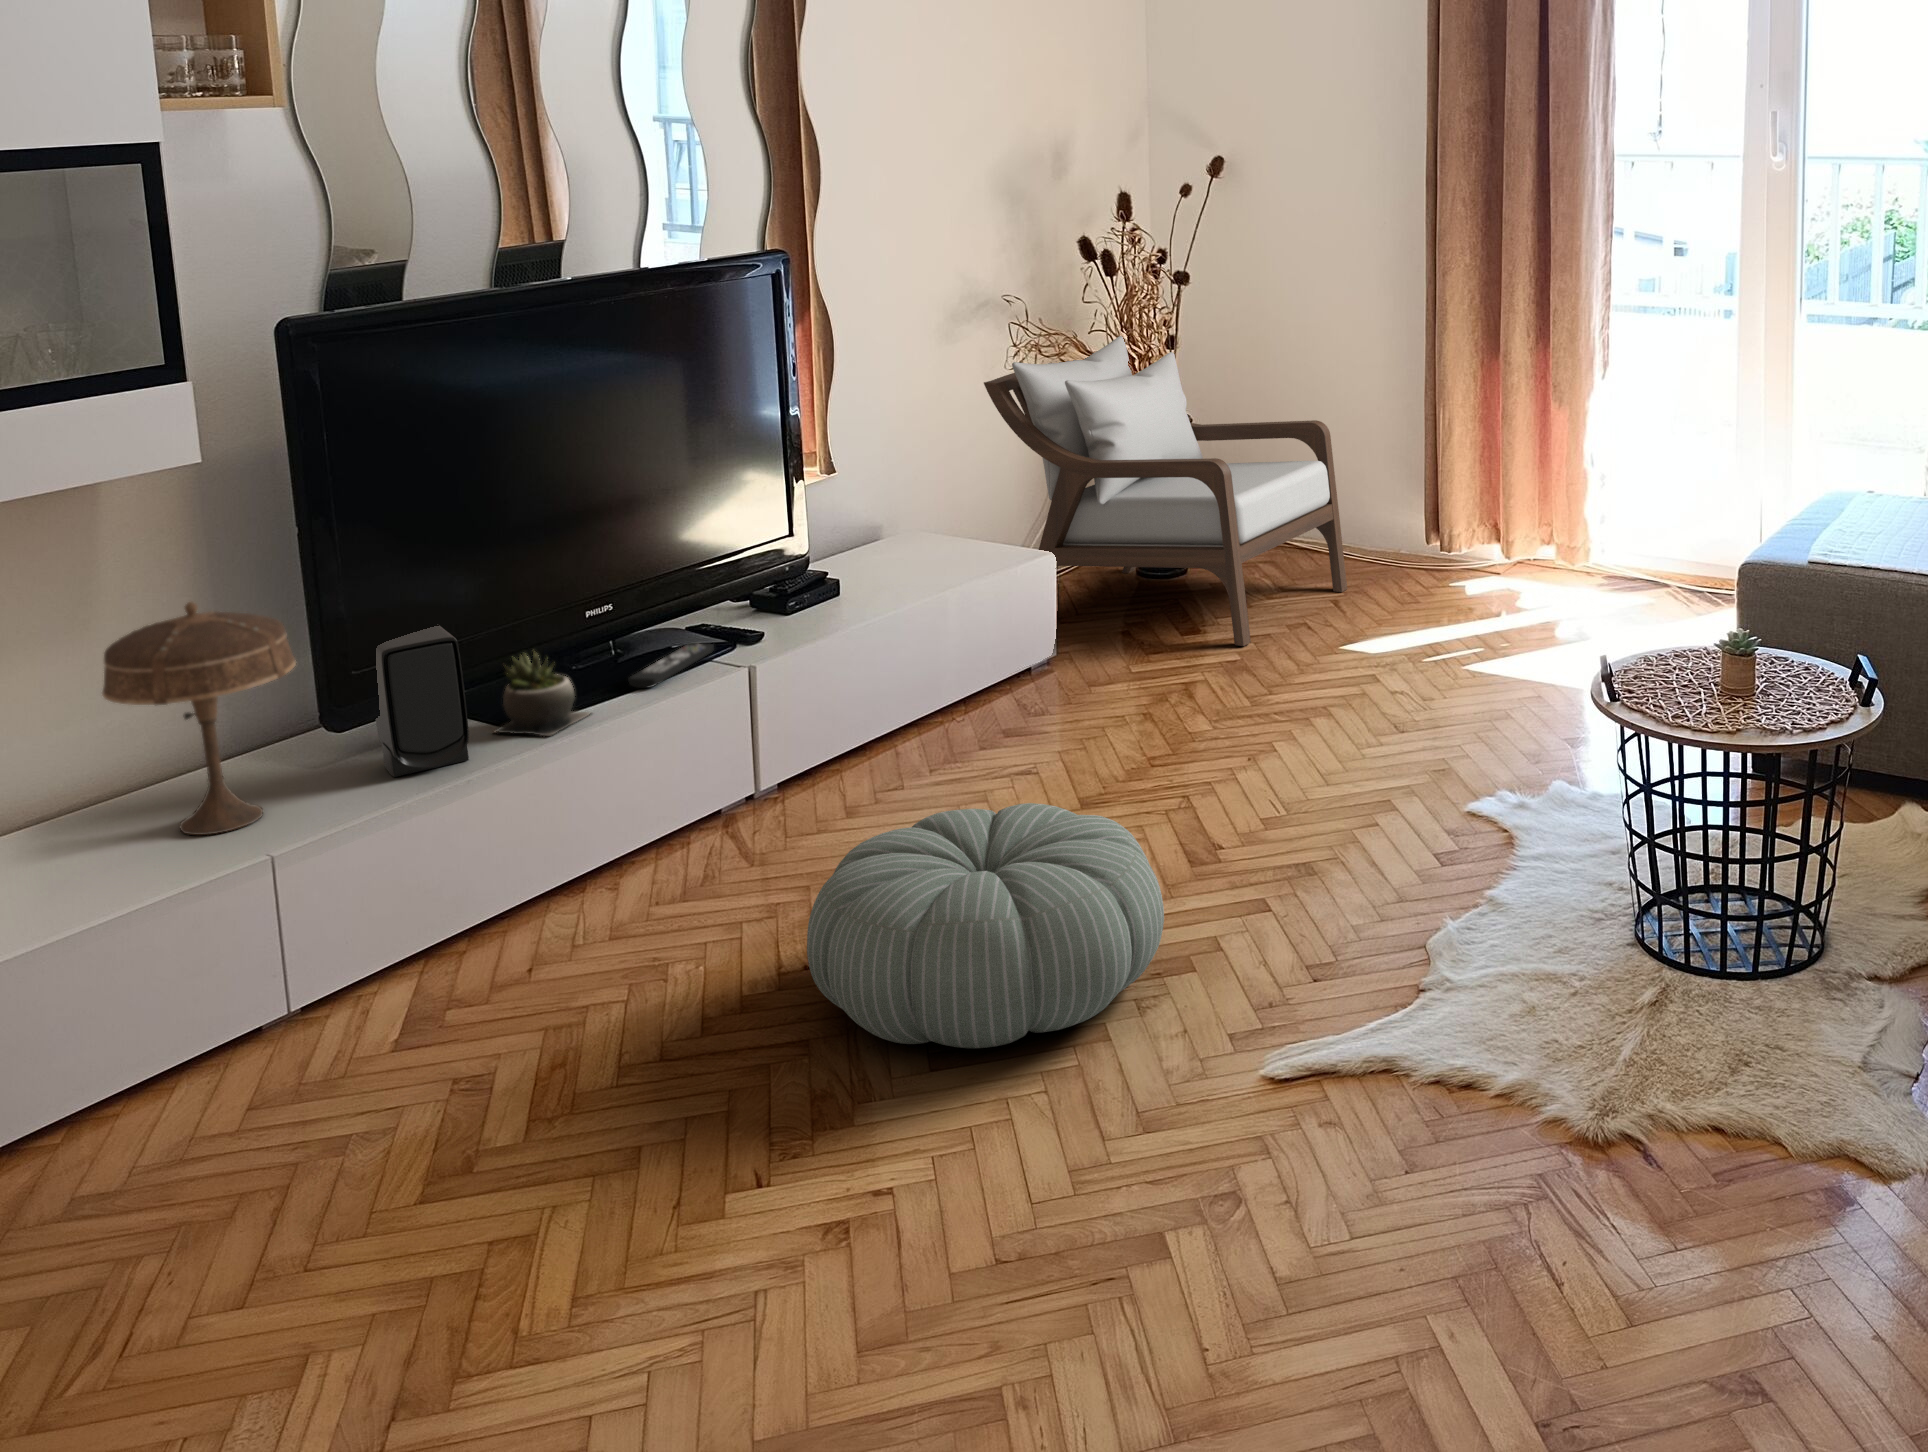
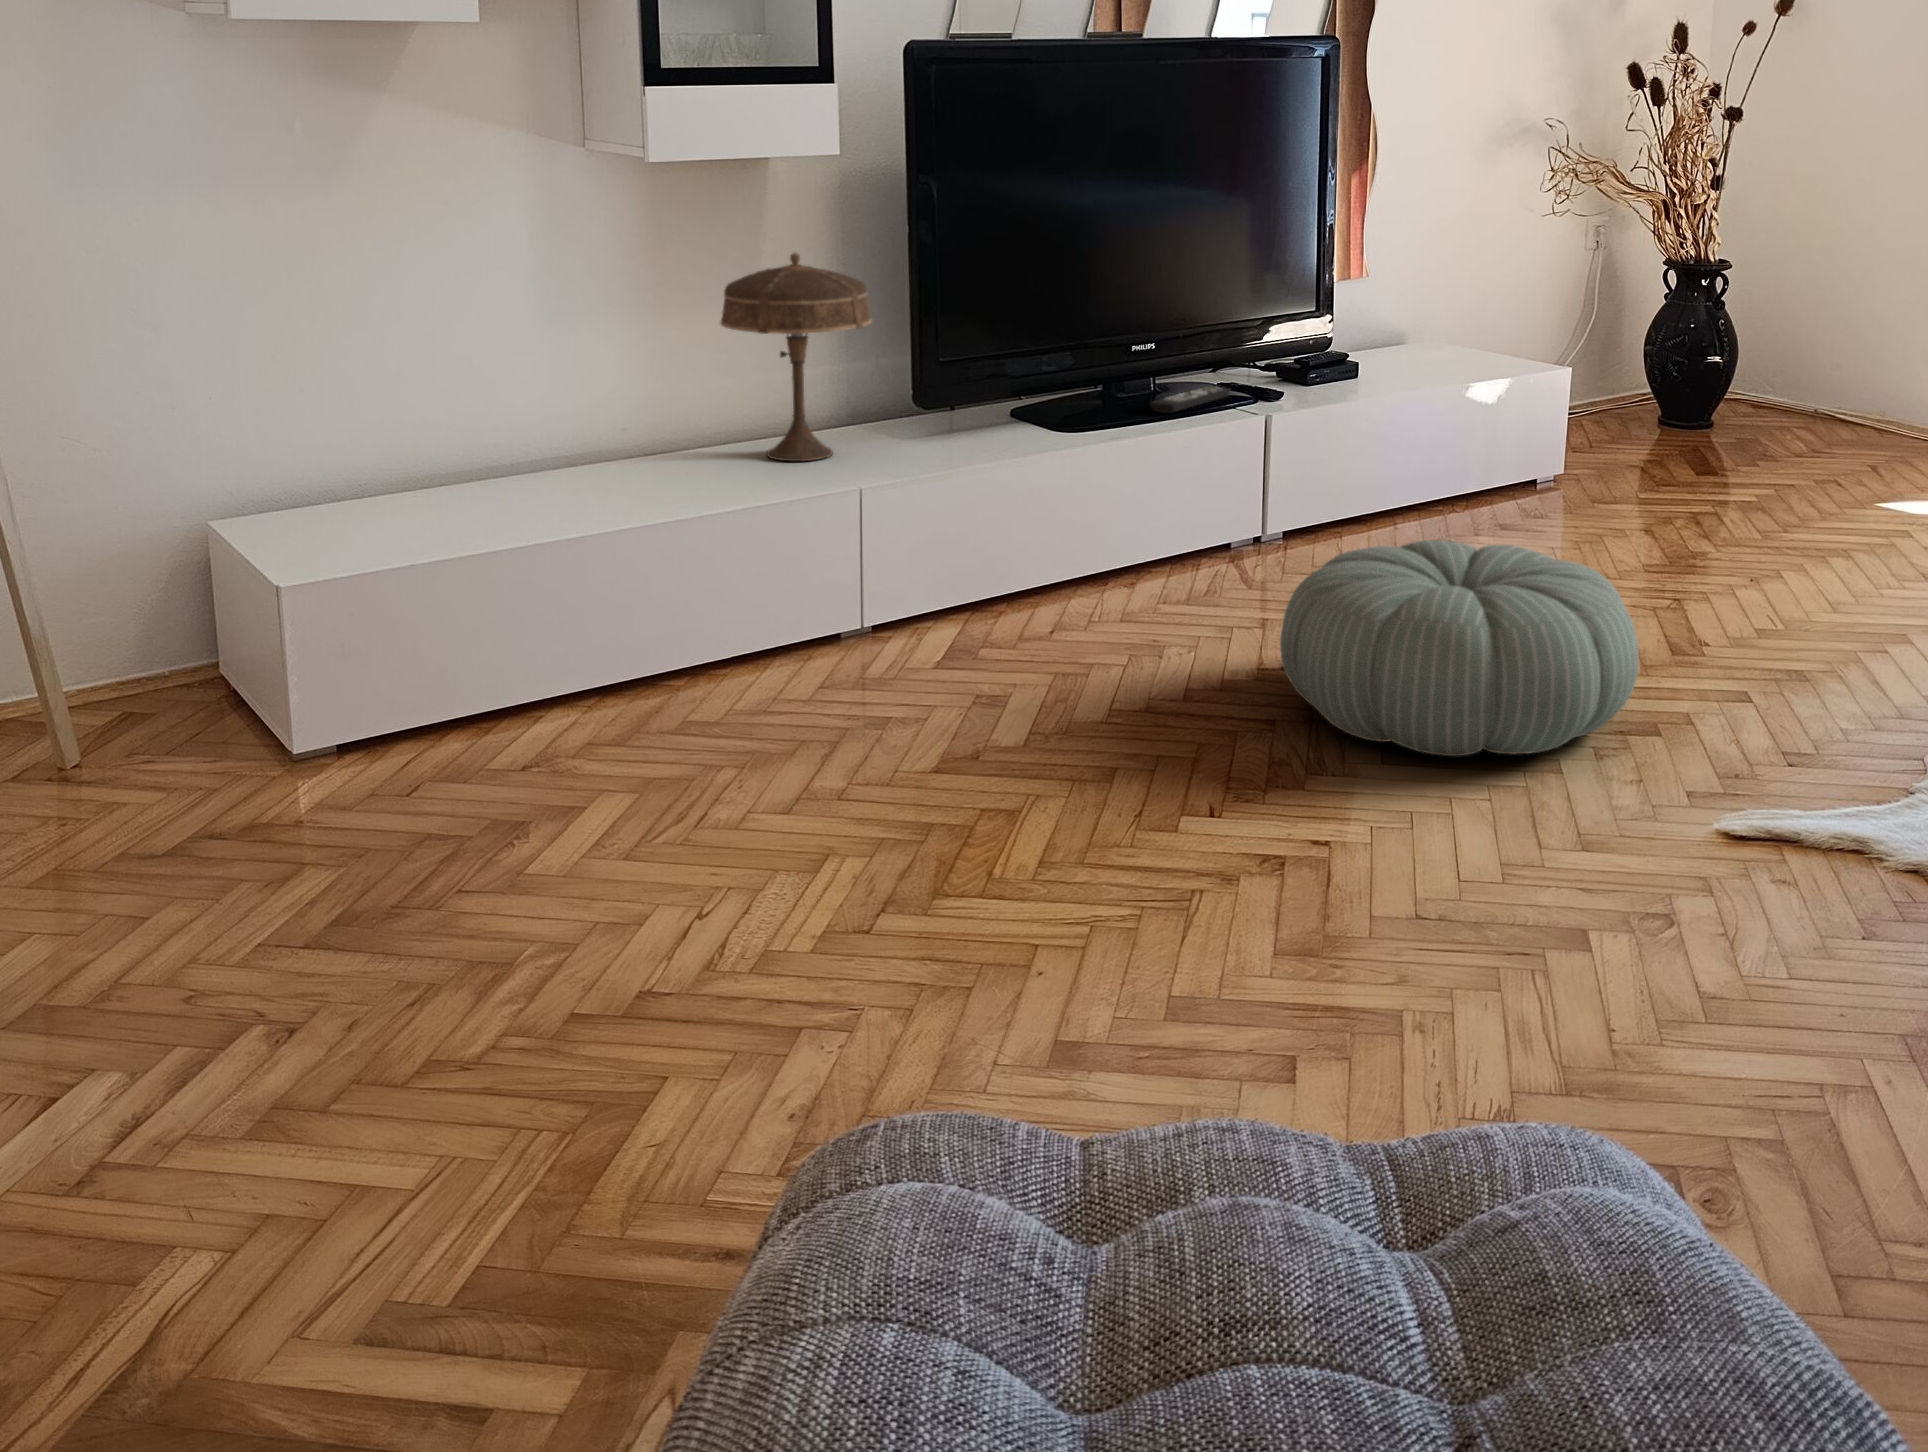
armchair: present [984,336,1347,646] -> none [1520,169,1886,490]
speaker: present [376,626,469,777] -> none [931,314,1007,445]
succulent plant: present [494,652,589,736] -> none [1025,355,1116,434]

